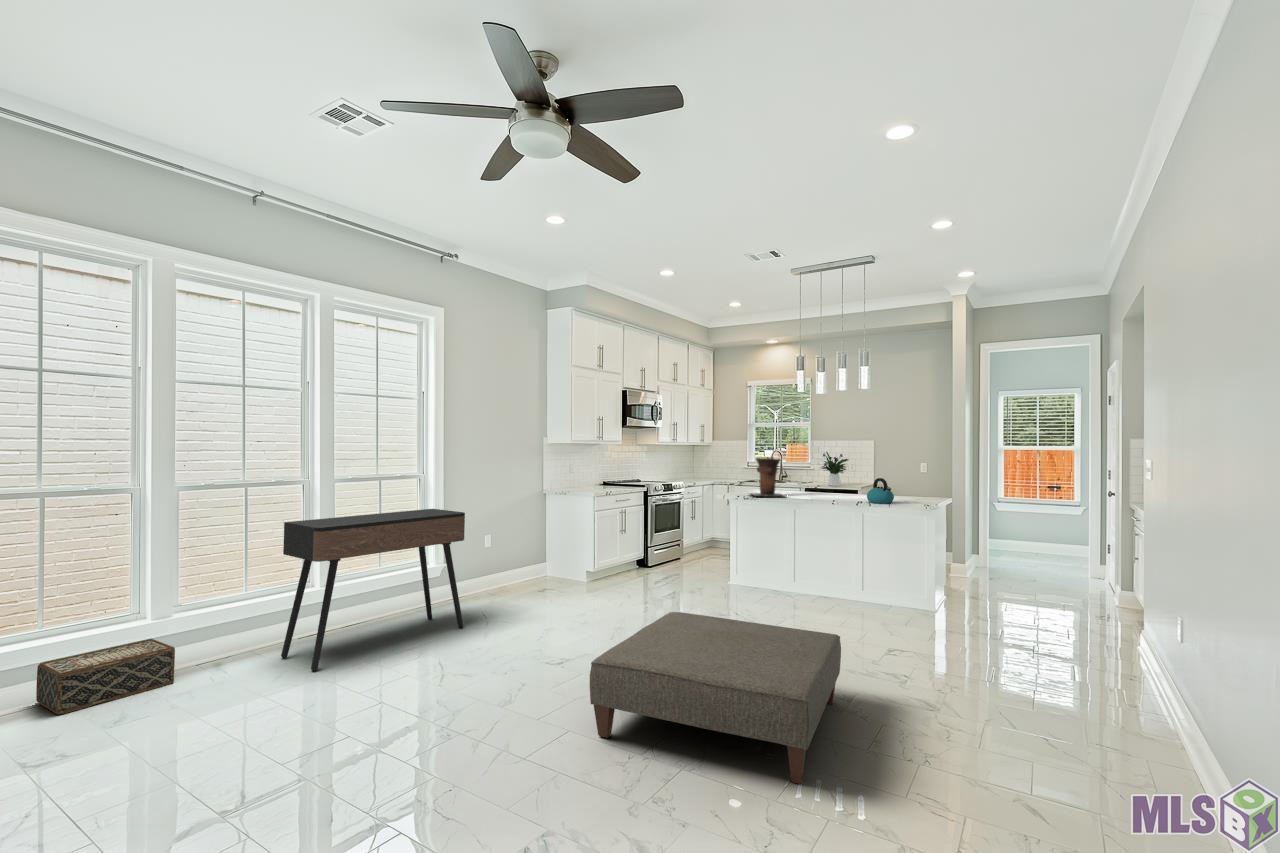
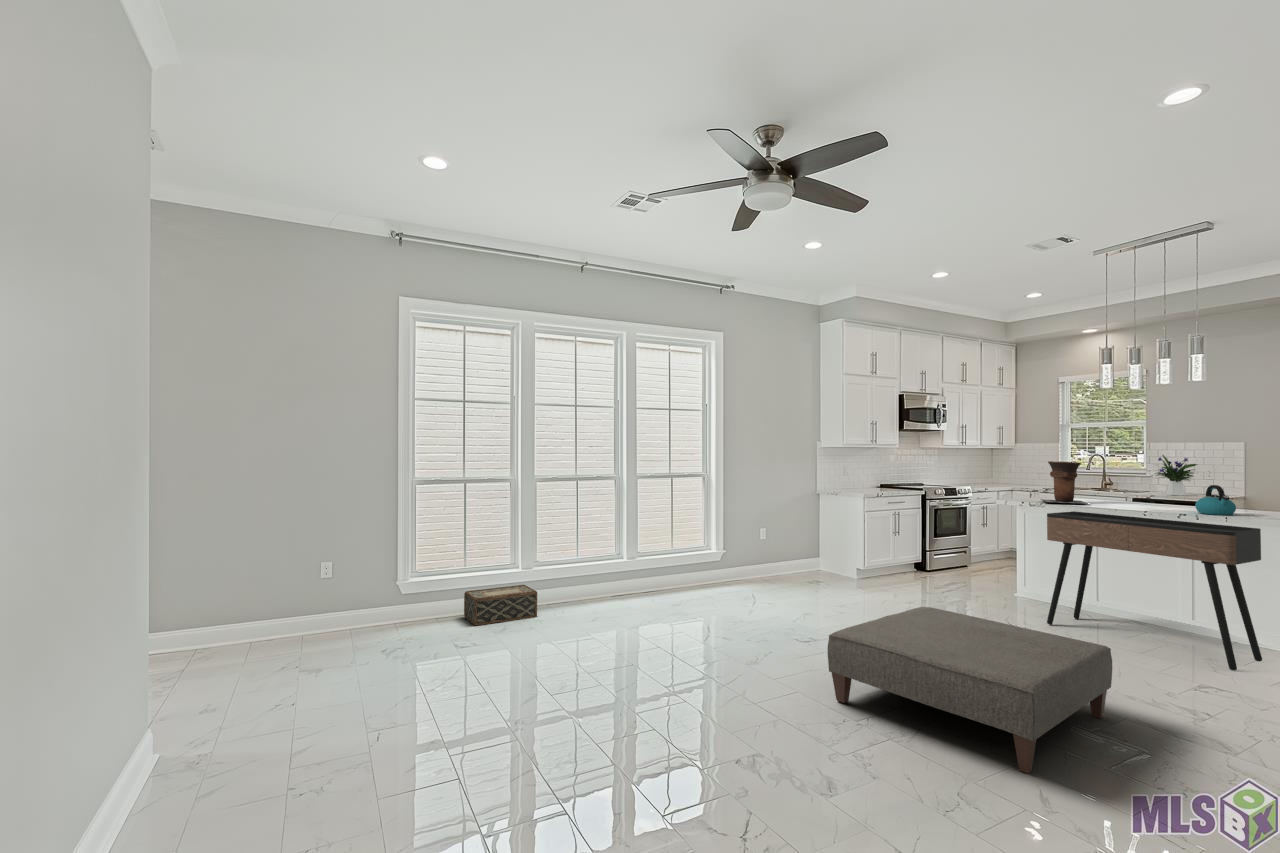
console table: present [281,509,465,671] -> present [1047,511,1262,670]

